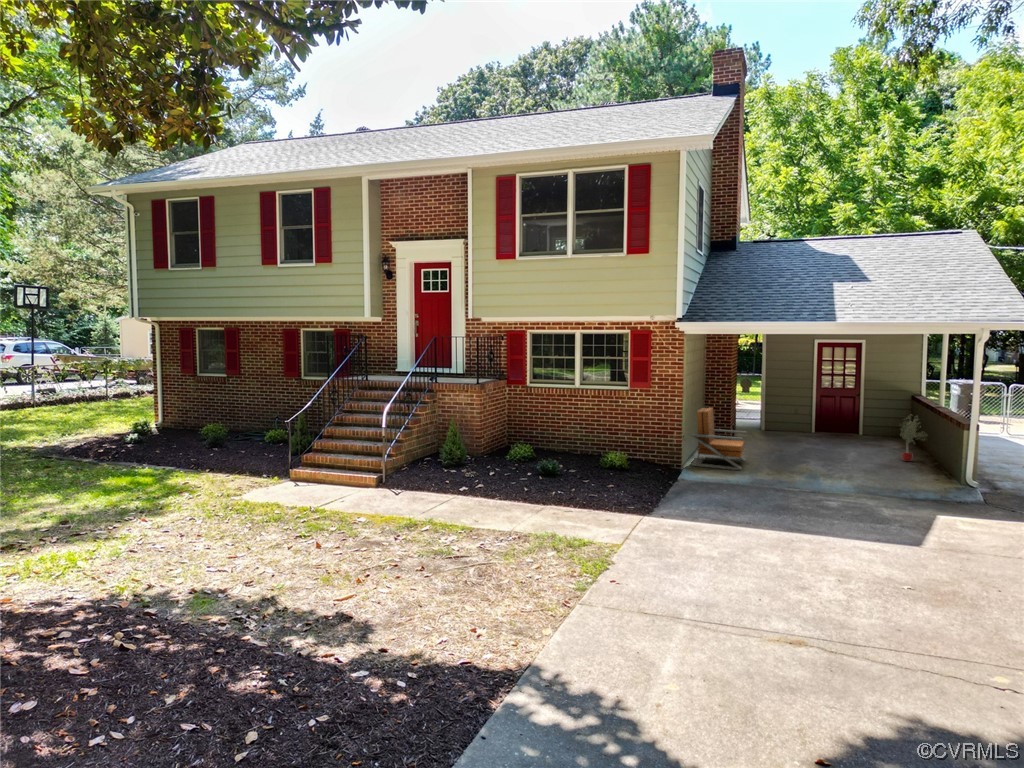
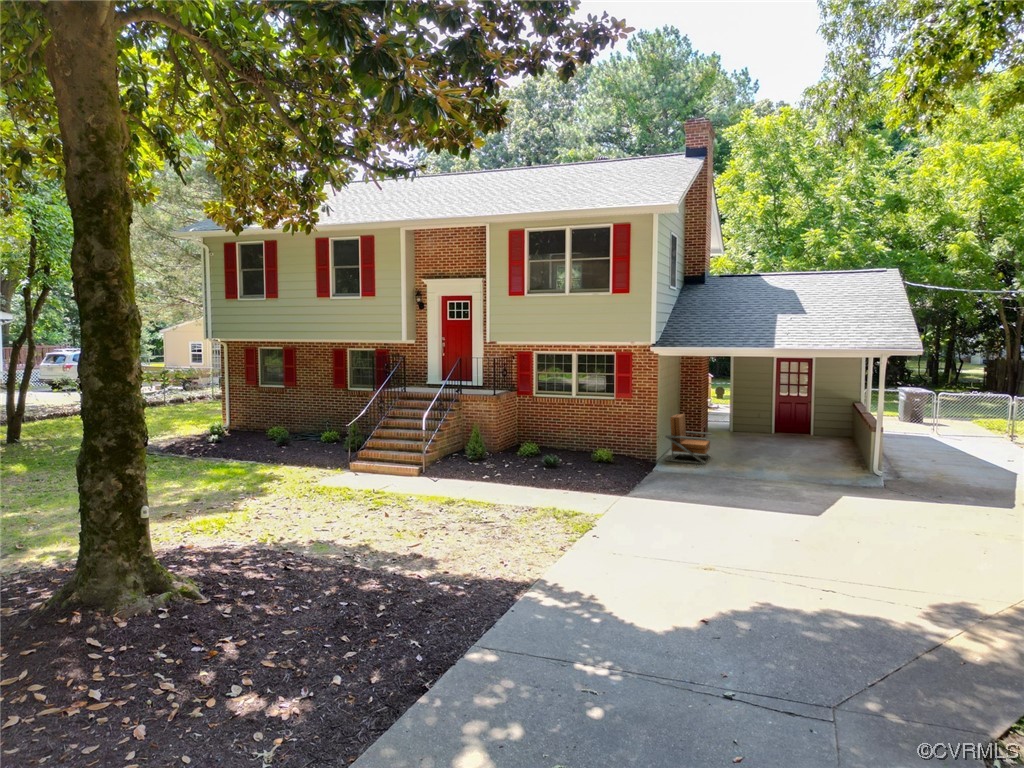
potted tree: present [900,416,926,462] -> none [836,419,859,457]

